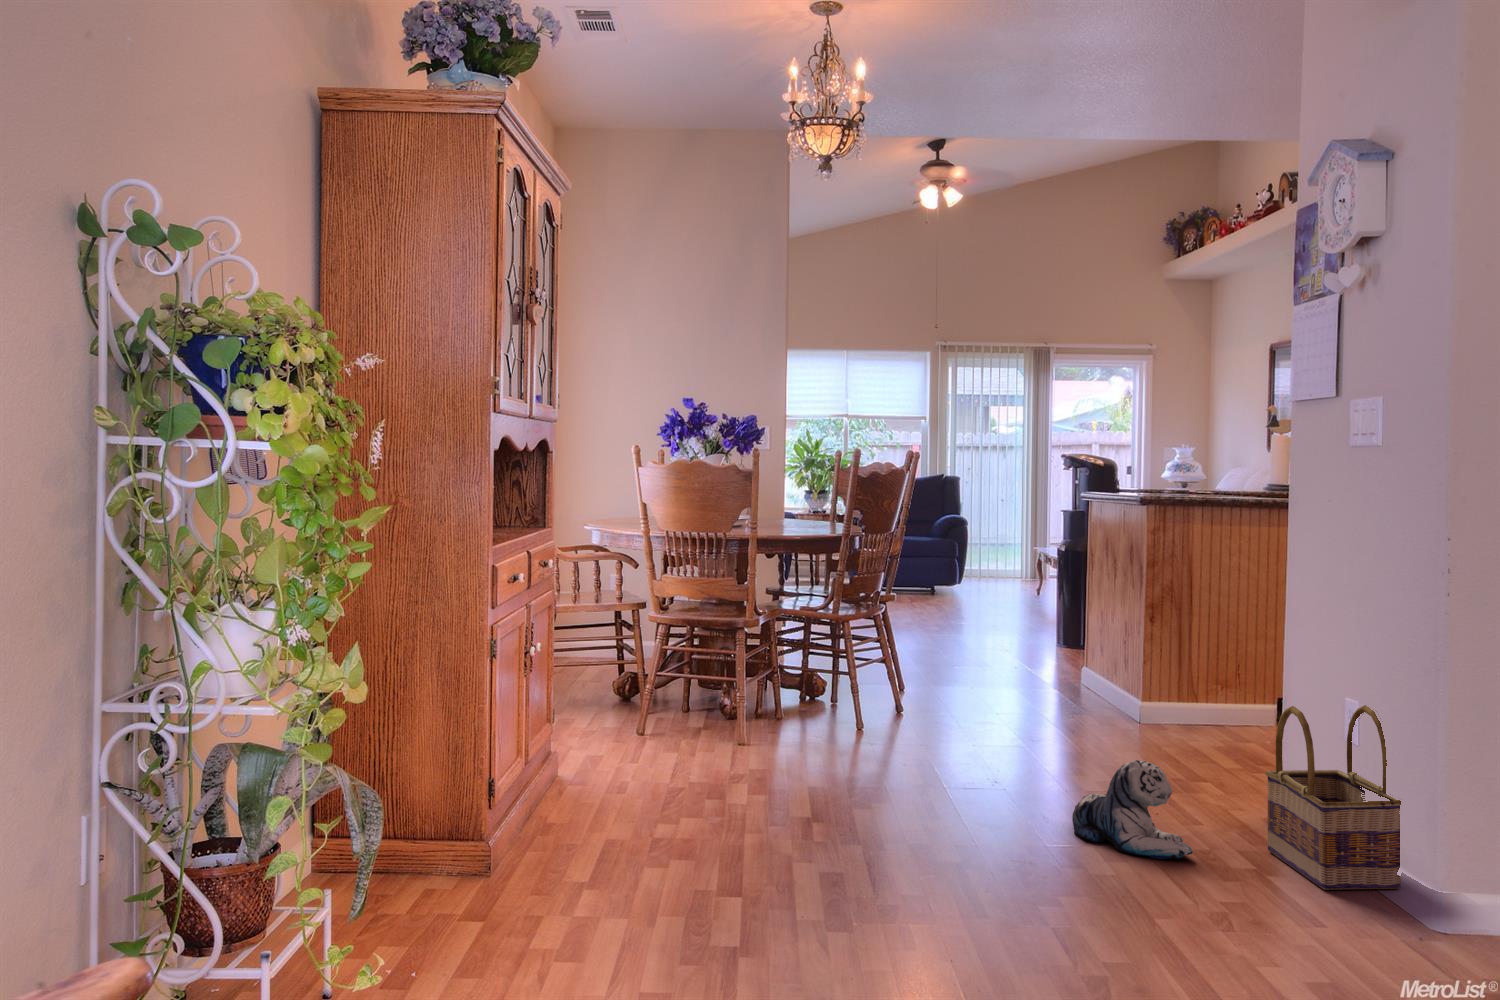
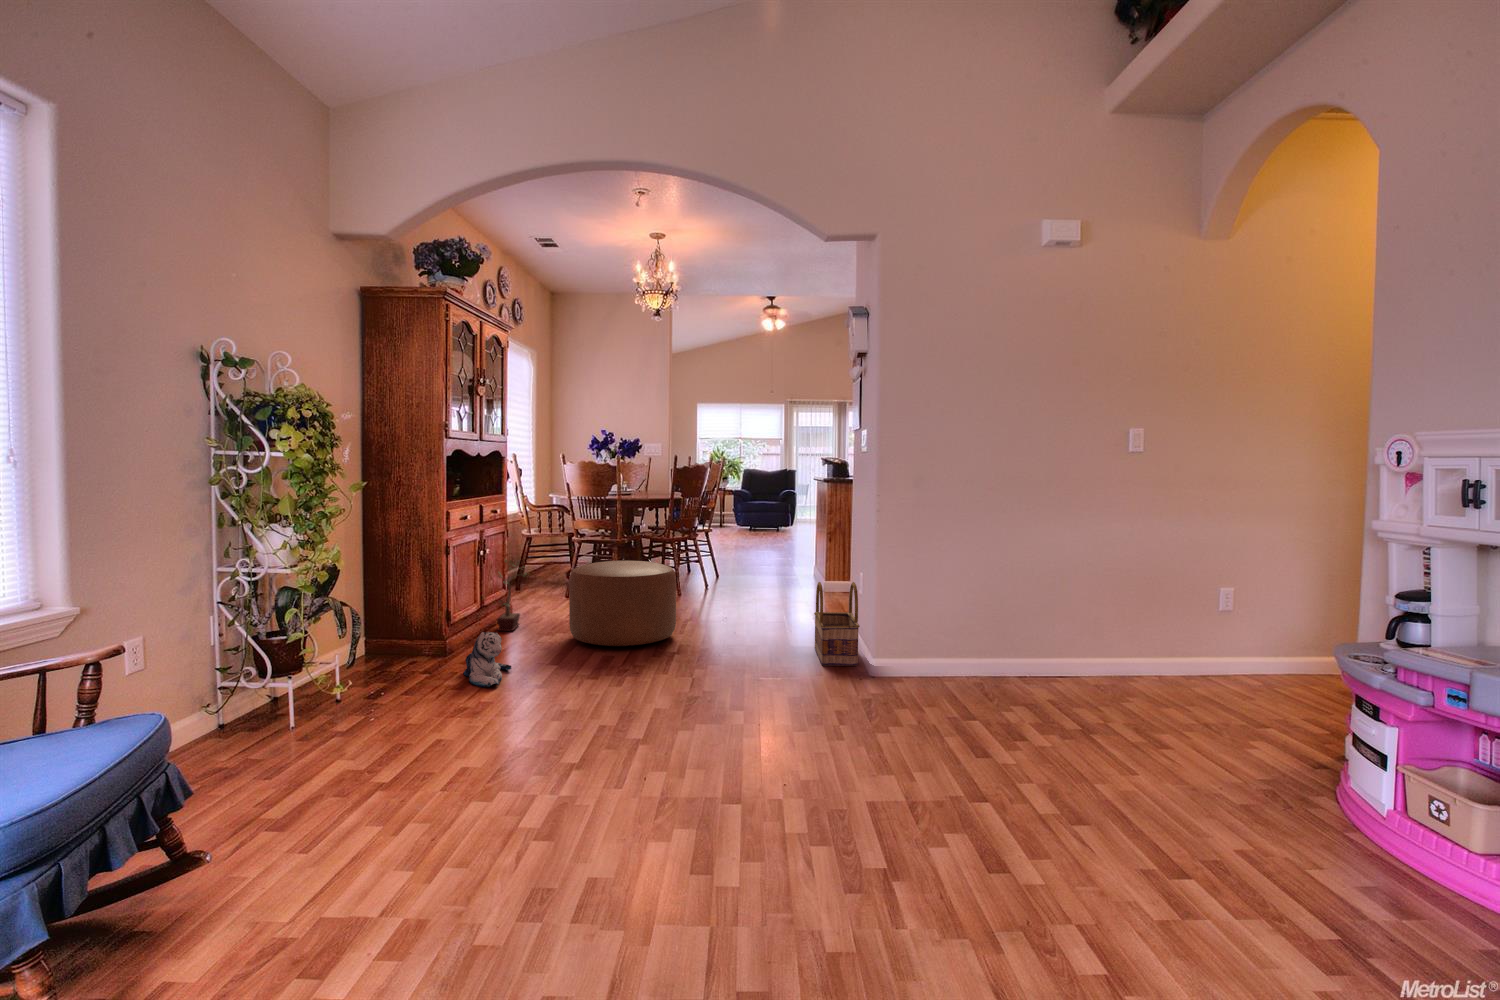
potted plant: none [556,659,609,822] -> present [497,560,527,631]
ottoman: none [725,667,950,852] -> present [569,561,676,646]
plush toy: present [1072,760,1193,859] -> present [463,632,511,687]

